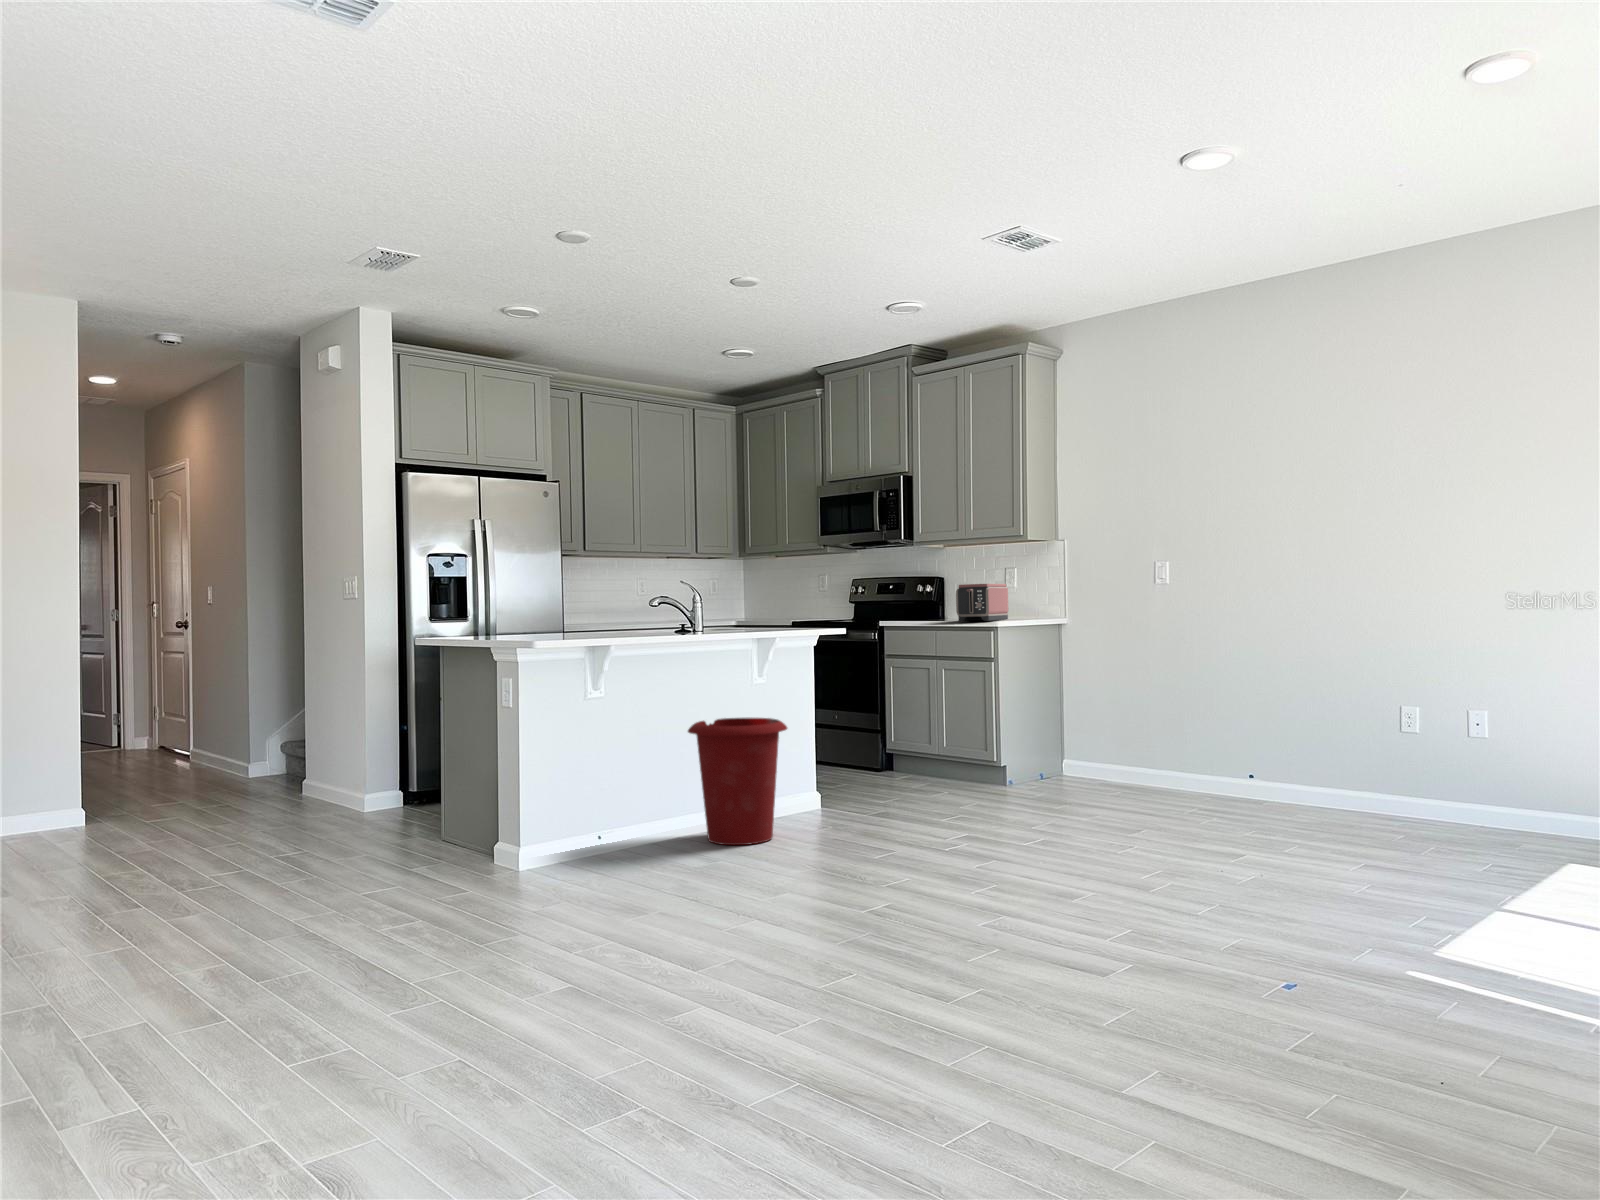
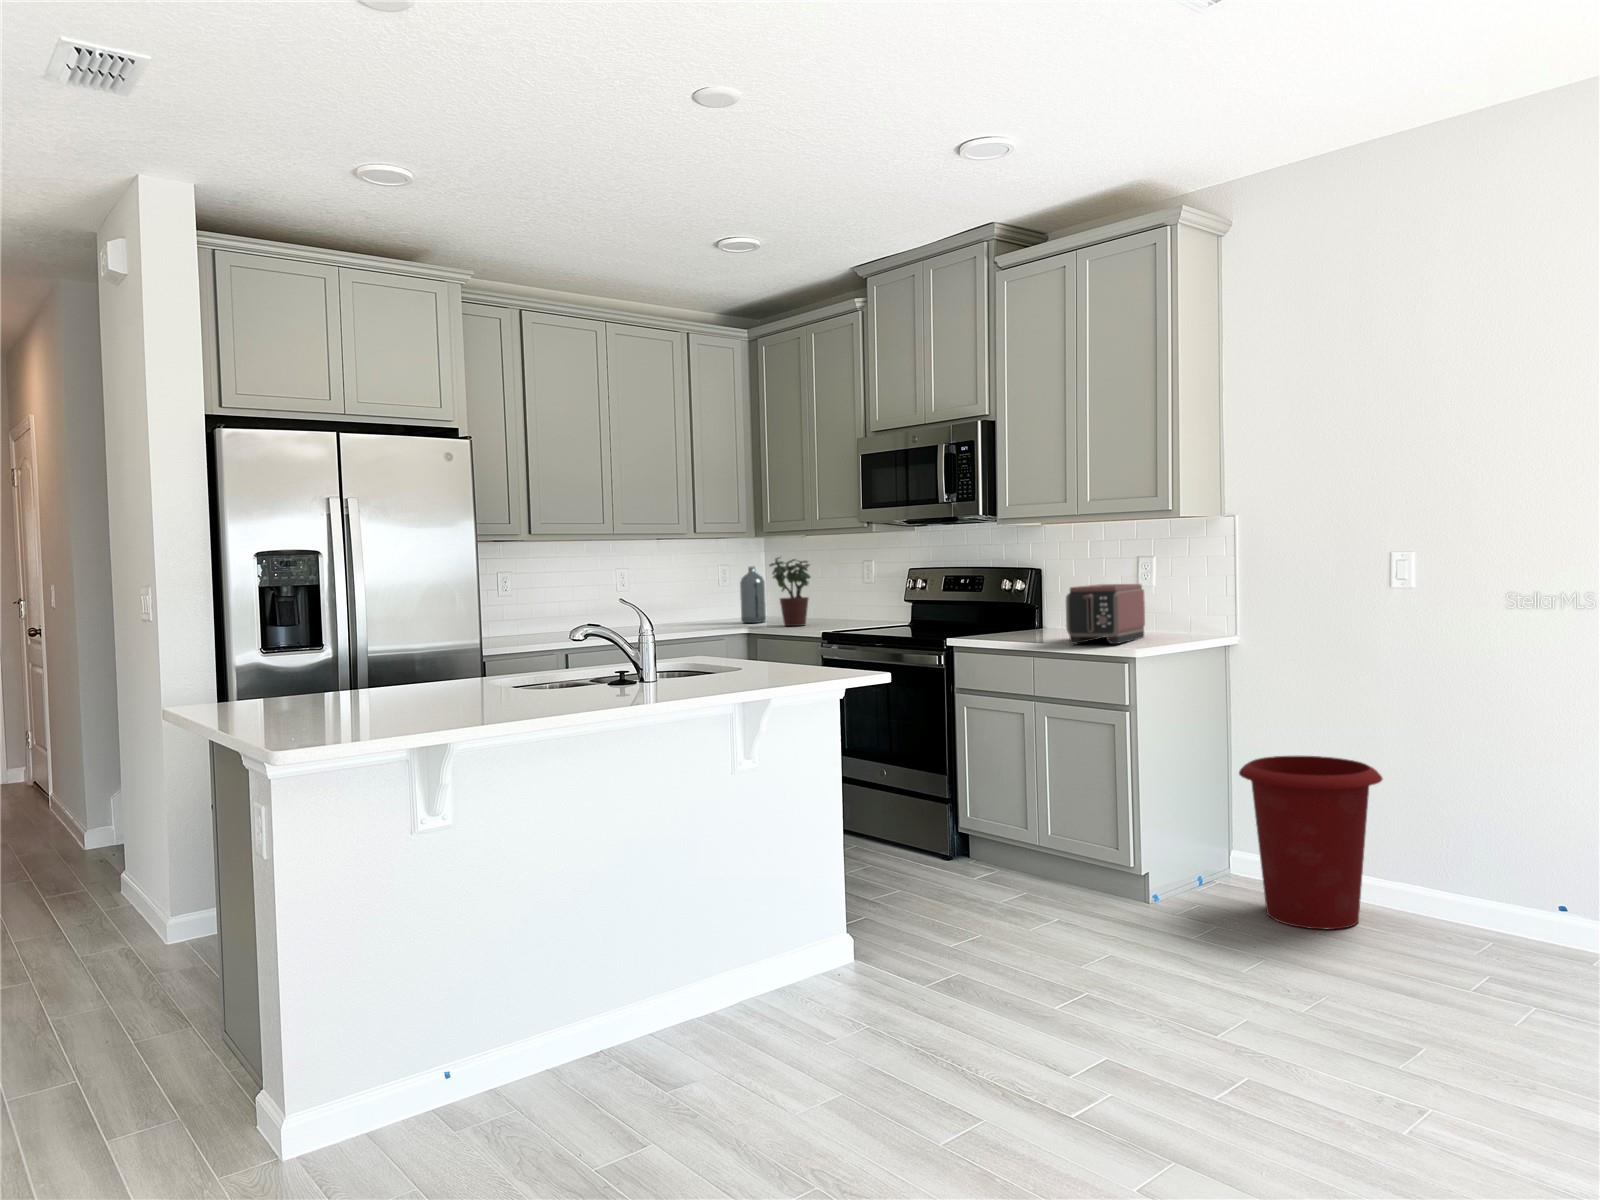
potted plant: none [752,570,782,621] -> present [770,557,810,626]
bottle: none [728,579,747,620] -> present [740,566,766,623]
waste bin: present [688,718,787,845] -> present [1239,756,1382,929]

